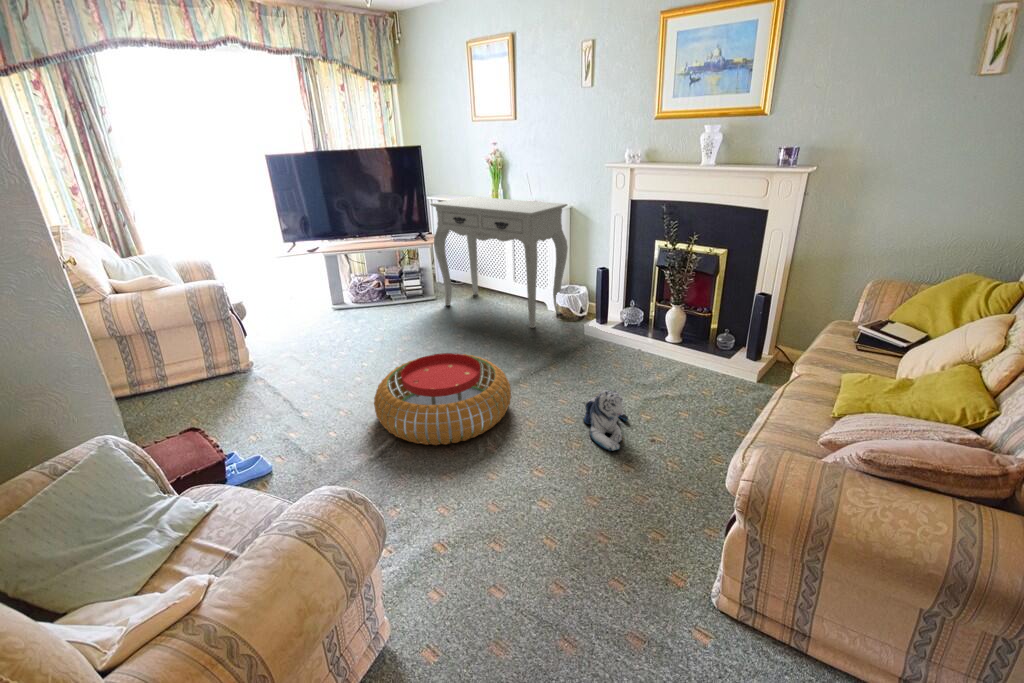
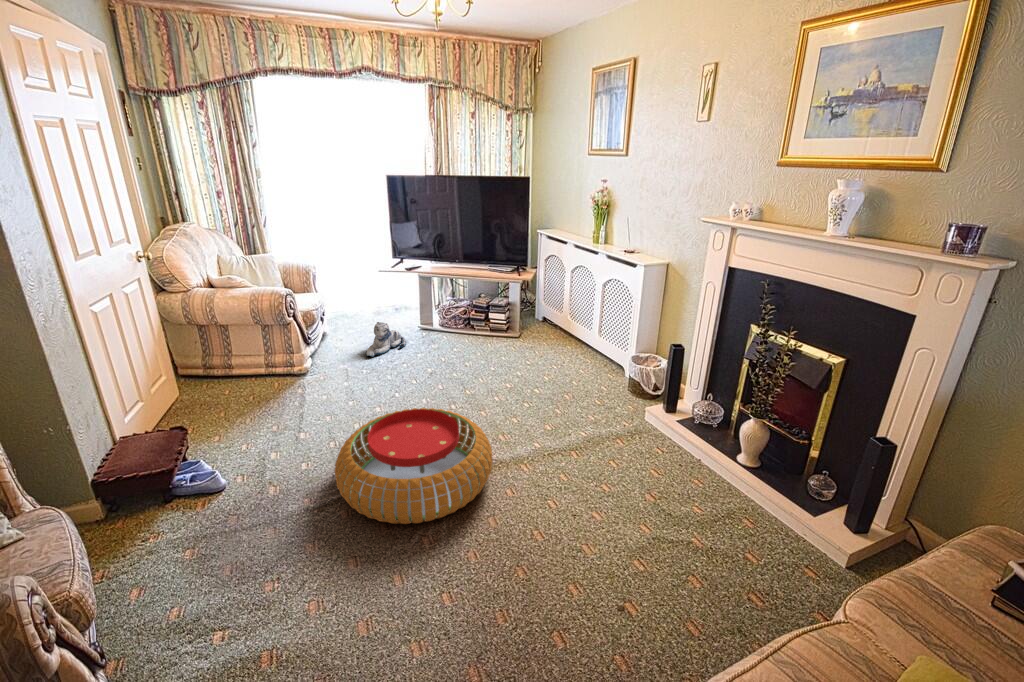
console table: present [430,196,568,328] -> none [515,235,657,395]
plush toy: present [583,390,628,451] -> present [366,322,406,357]

